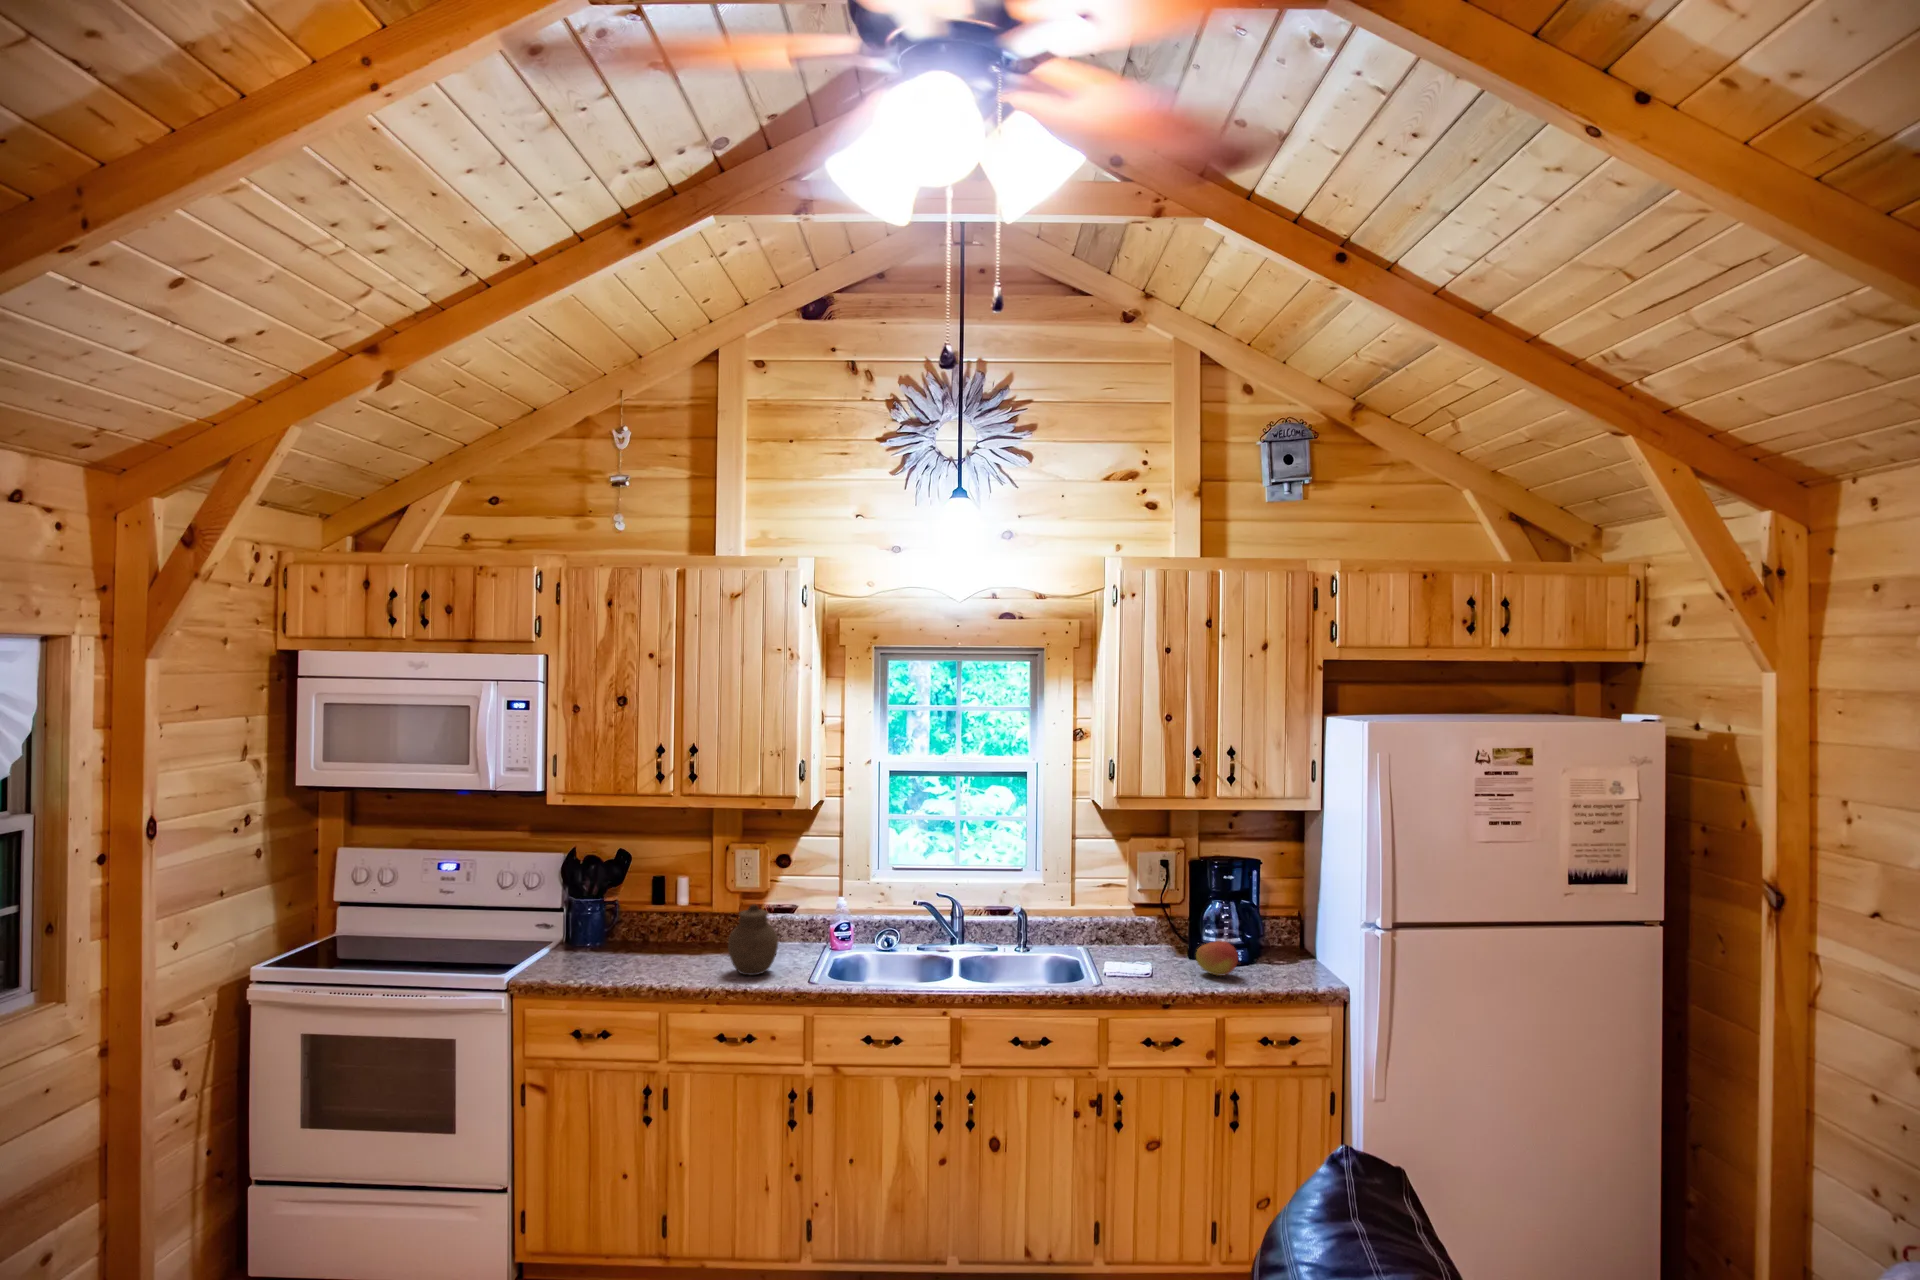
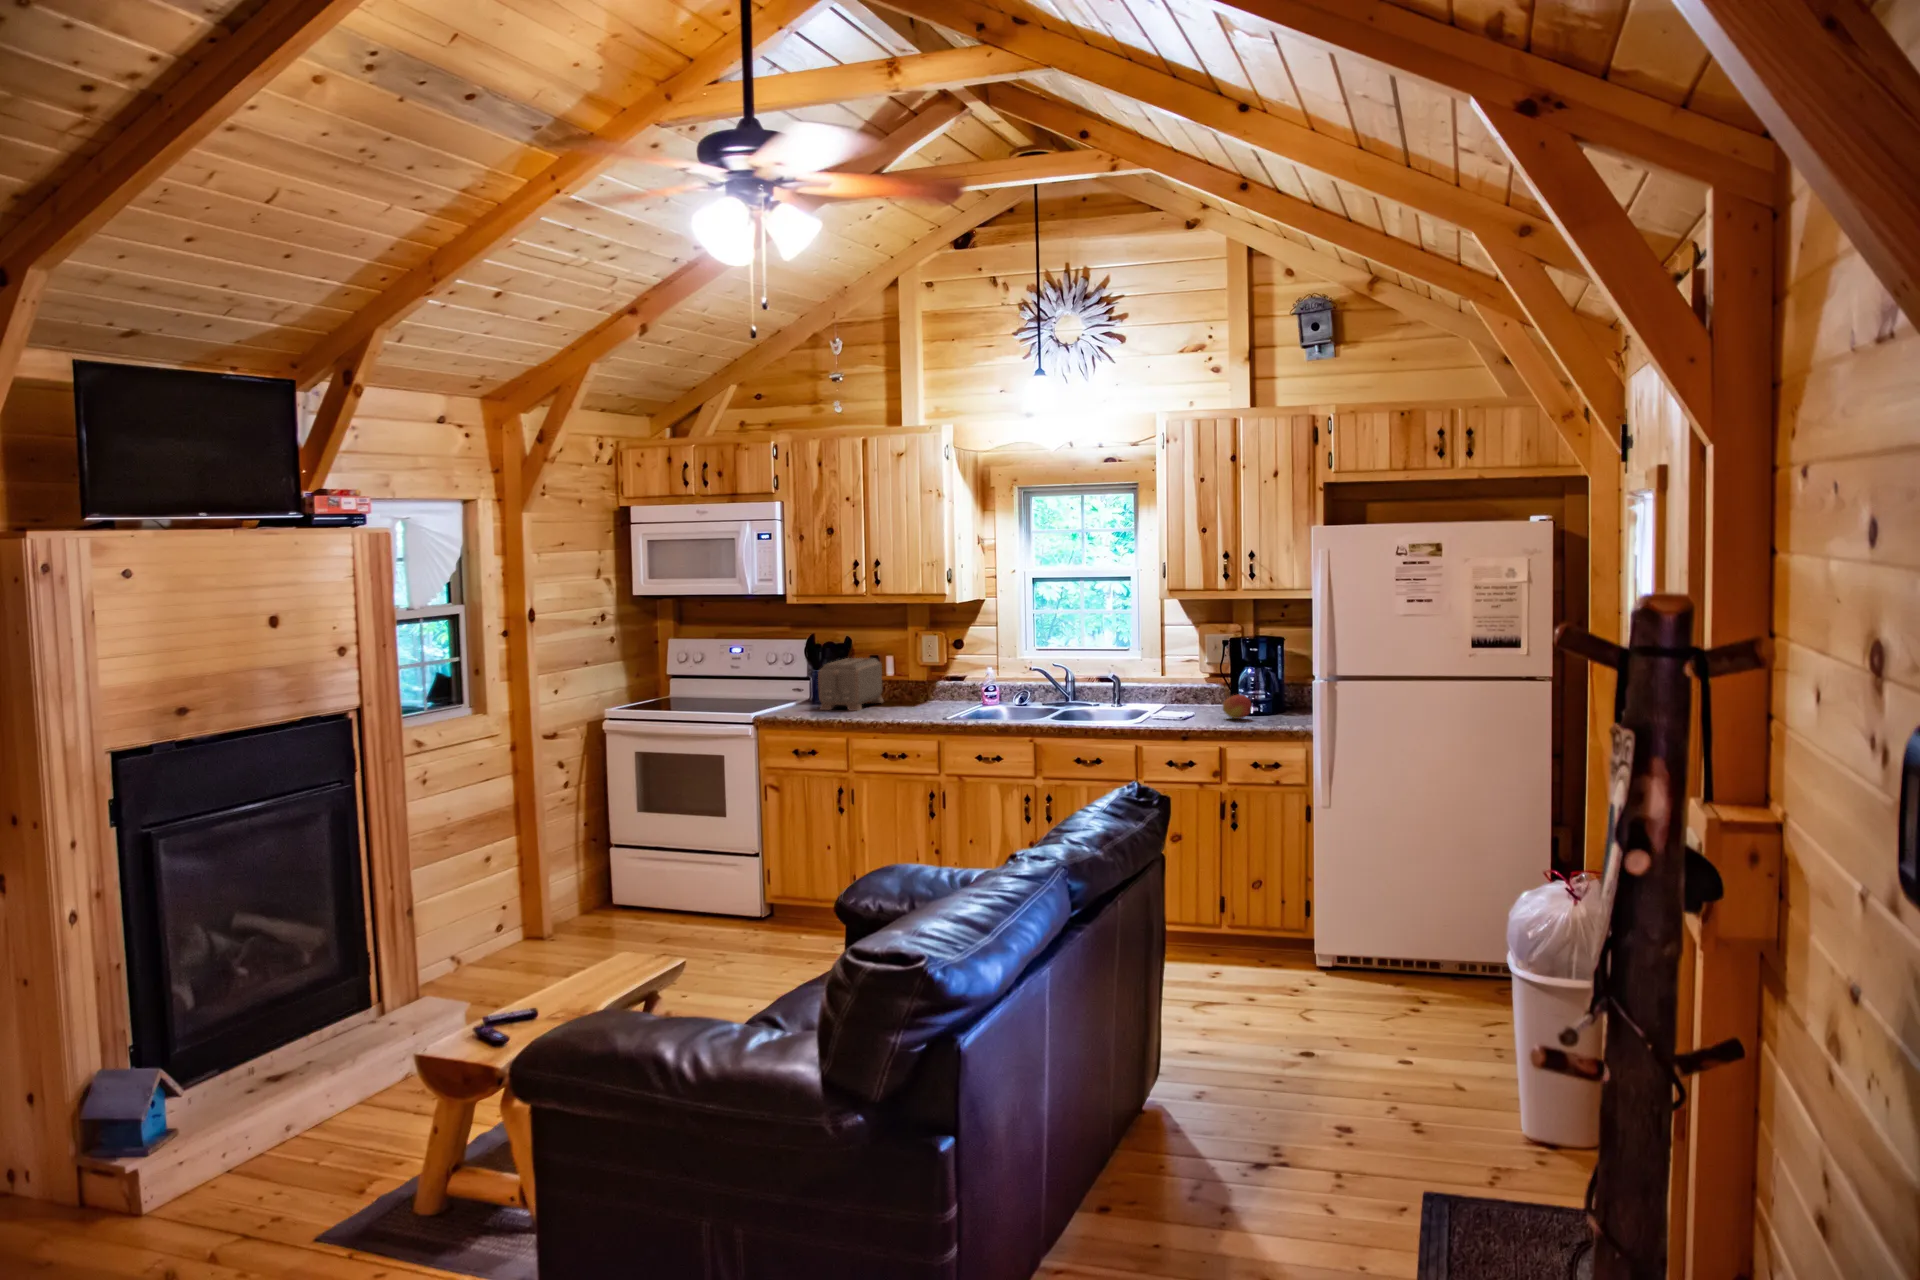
toaster: none [592,882,684,973] -> present [818,658,883,711]
jar: present [728,904,778,975] -> none [902,667,935,713]

